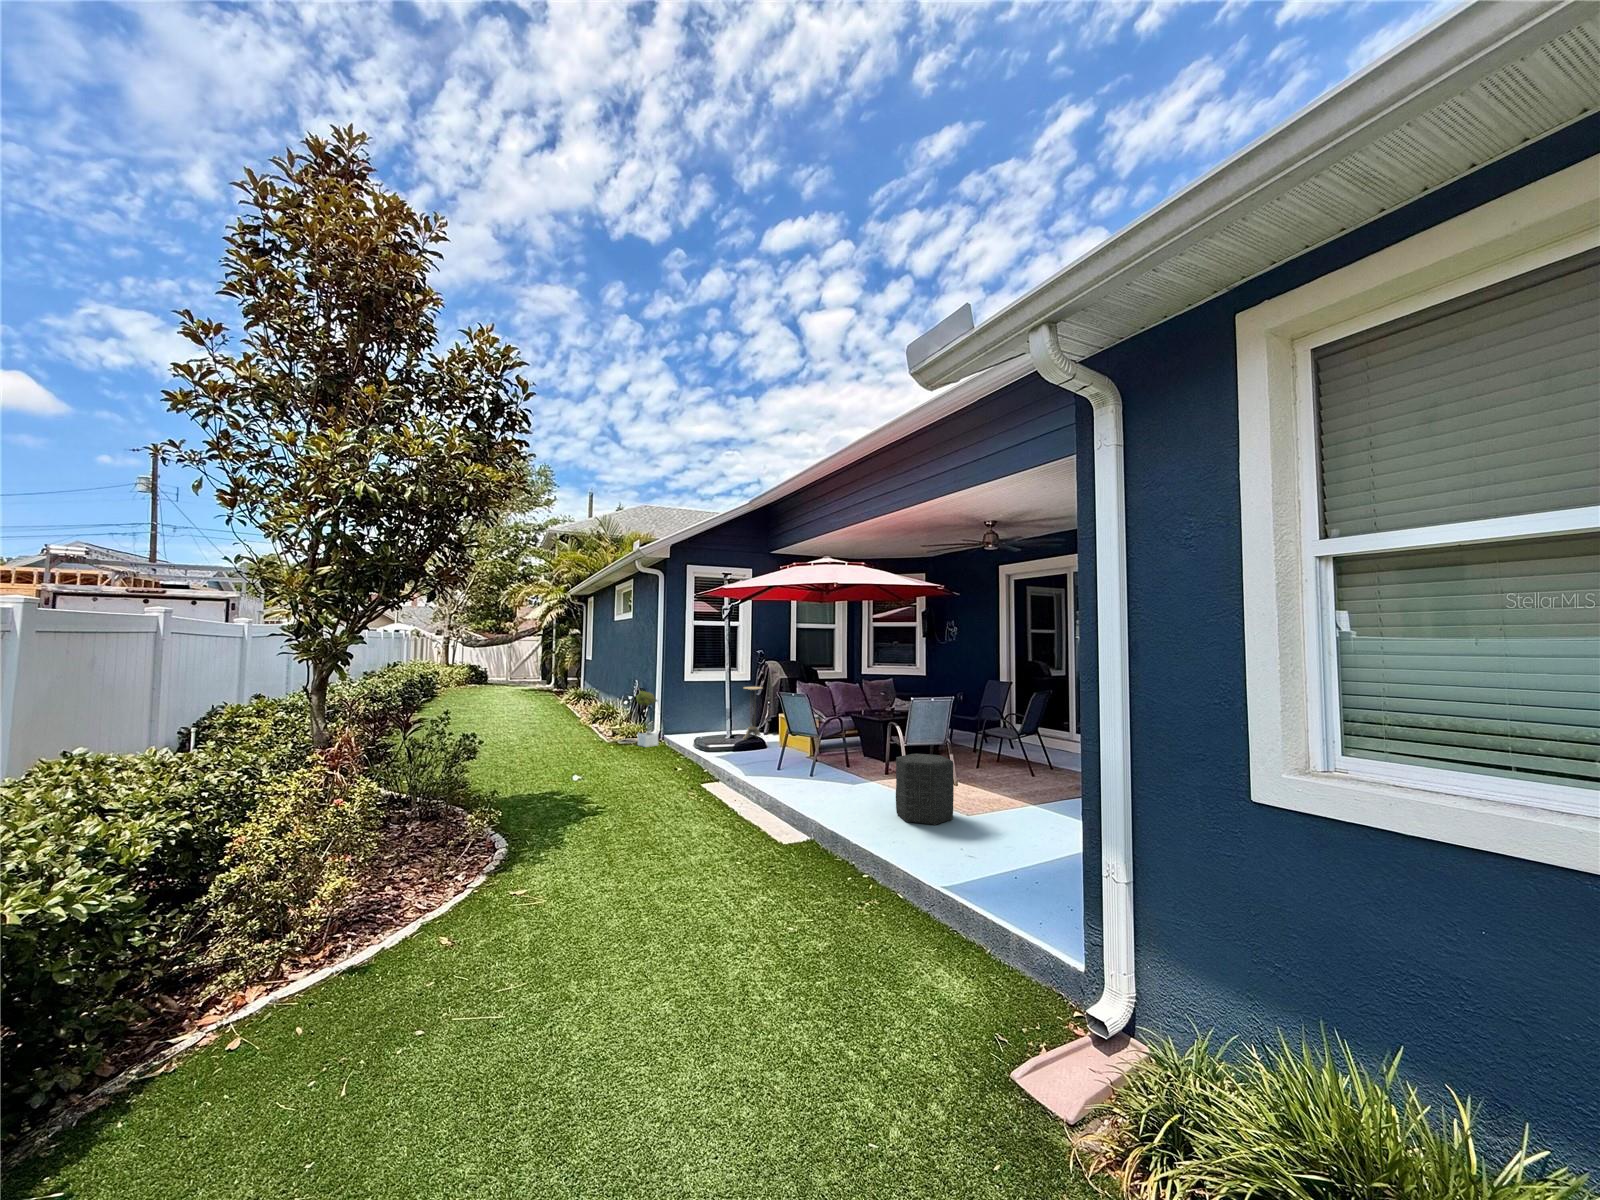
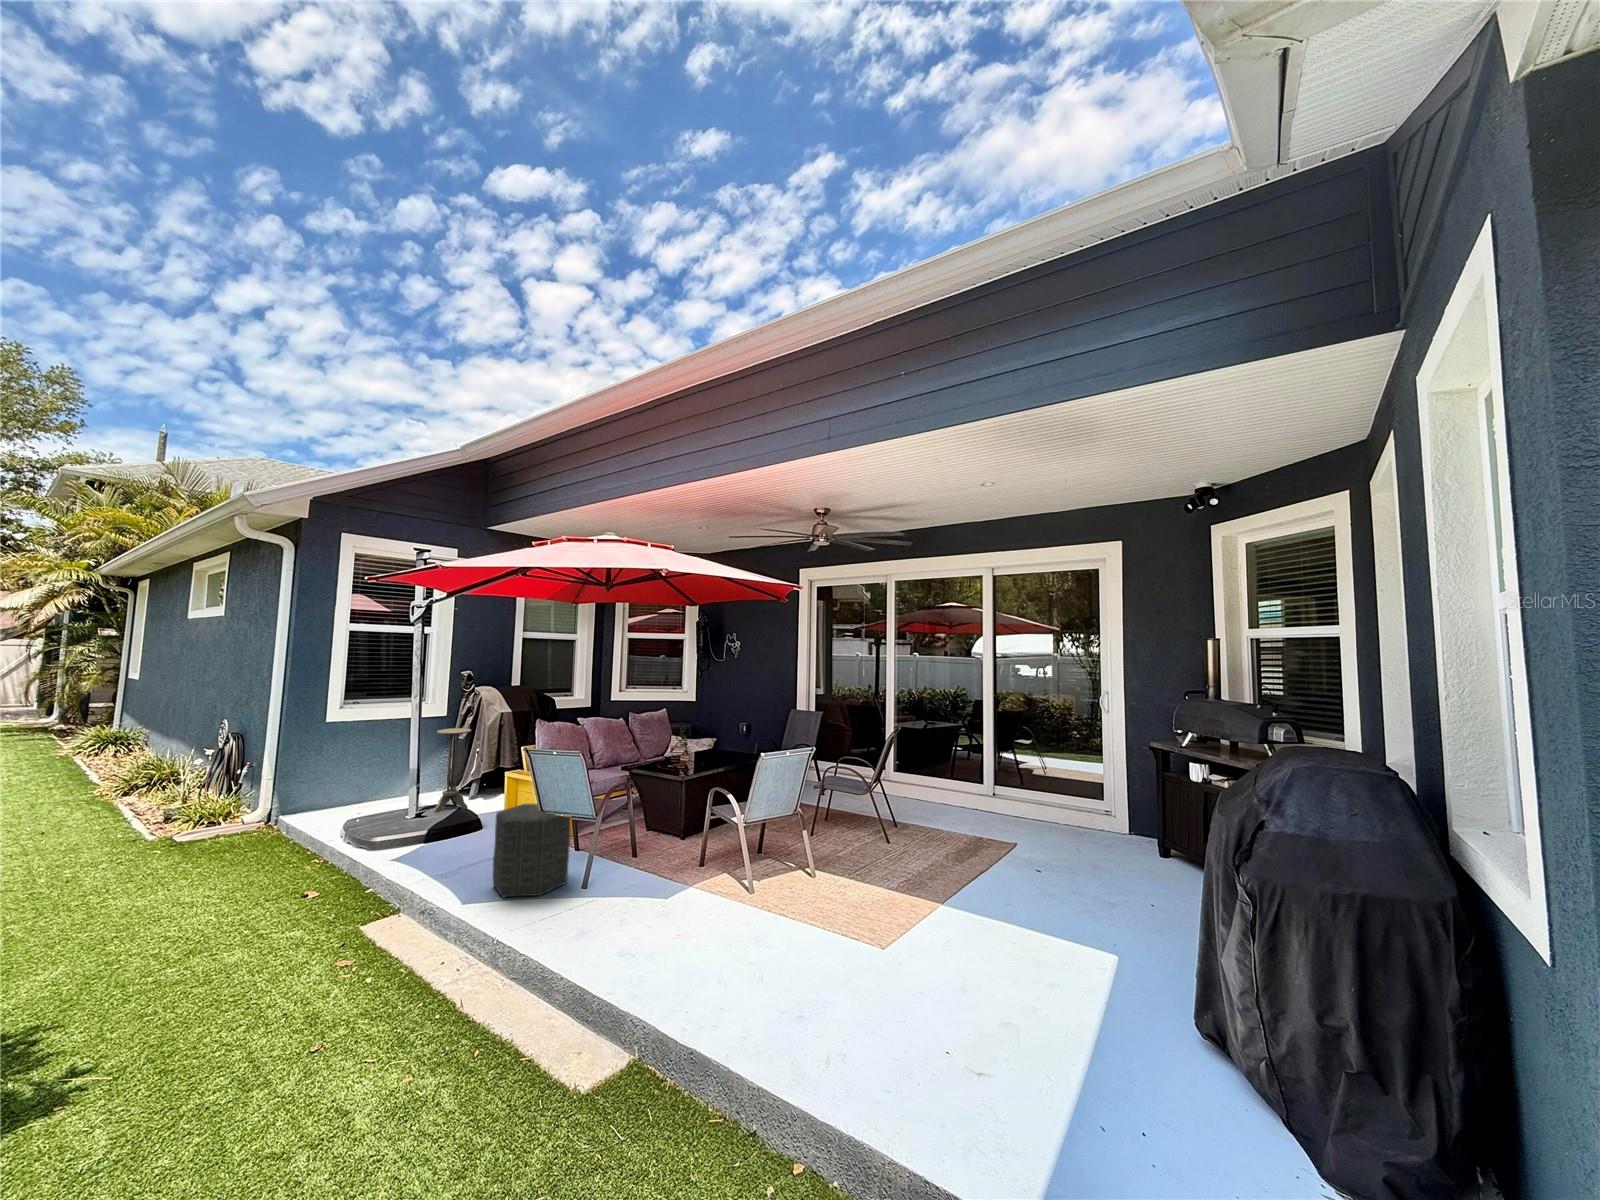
potted tree: present [636,691,658,747] -> none [221,743,270,841]
ottoman: present [896,754,954,825] -> present [493,803,570,897]

